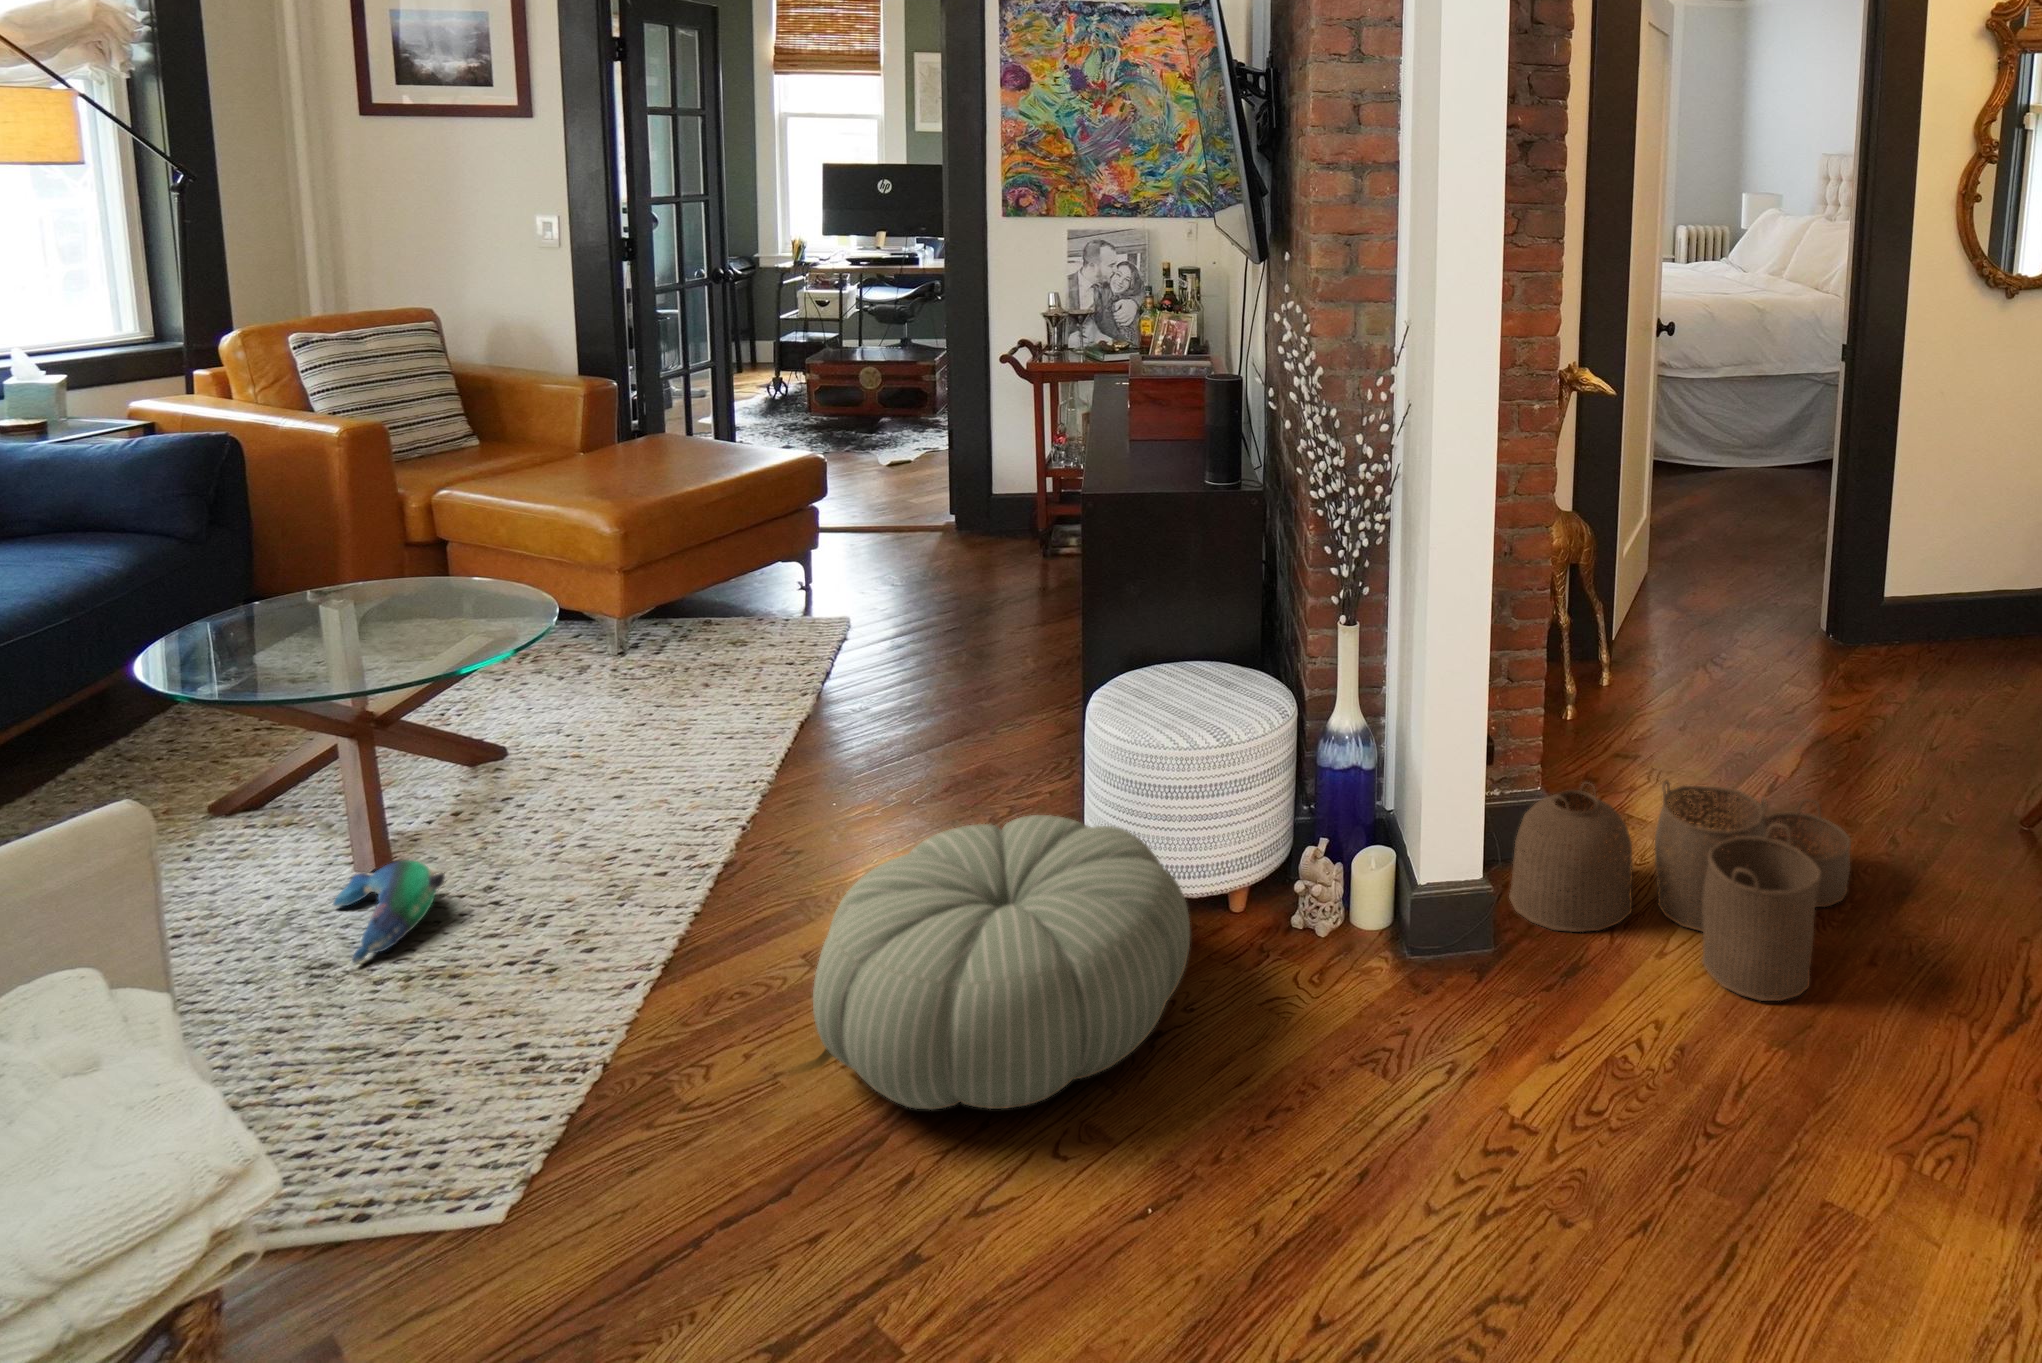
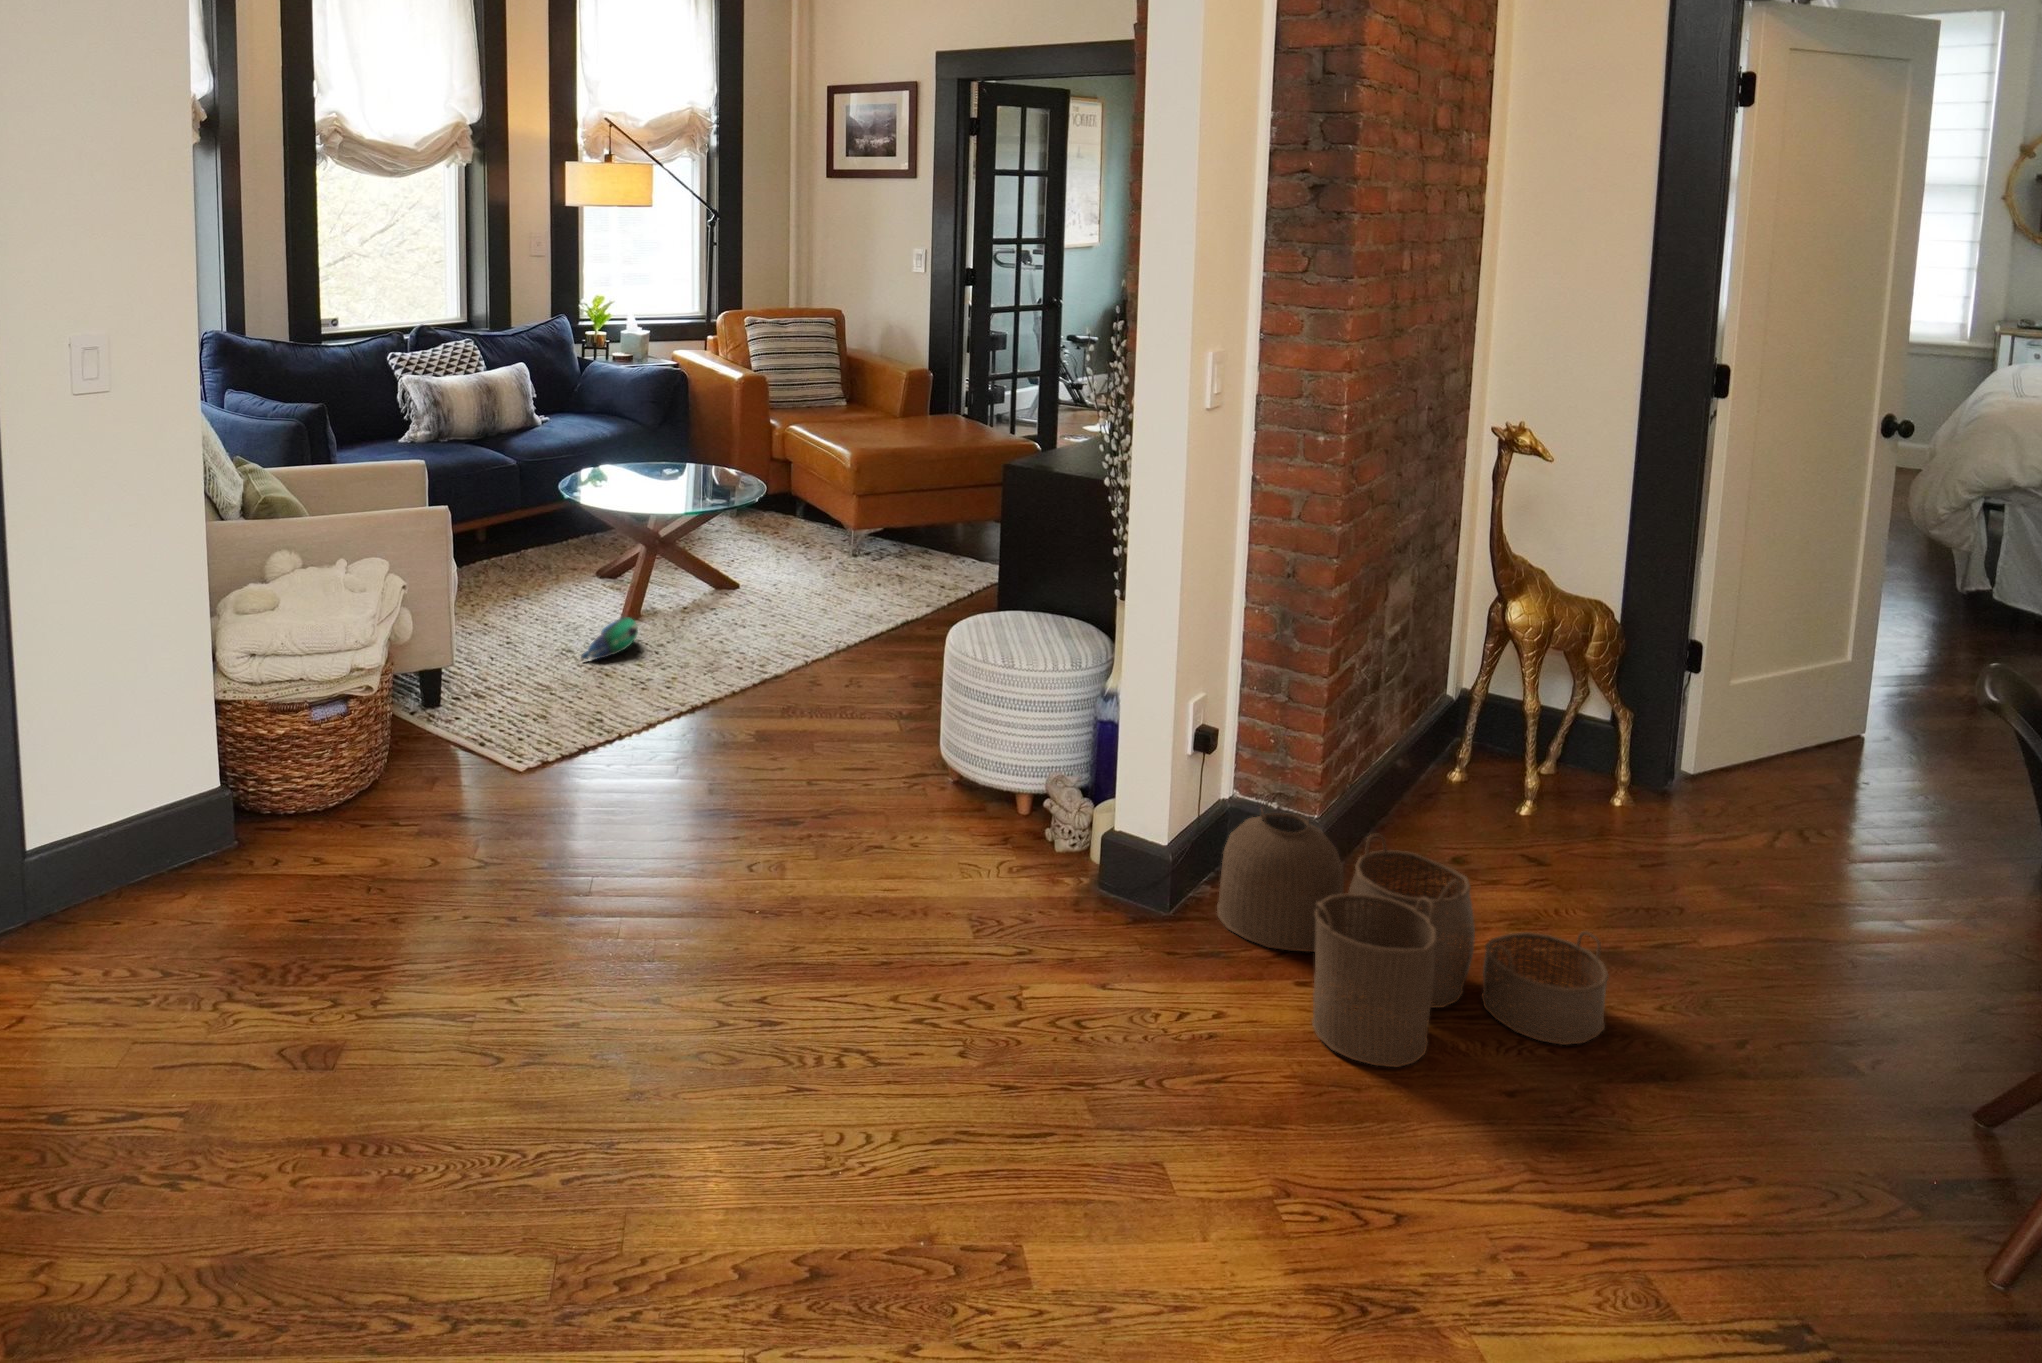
pouf: present [813,815,1190,1110] -> none [682,673,936,845]

